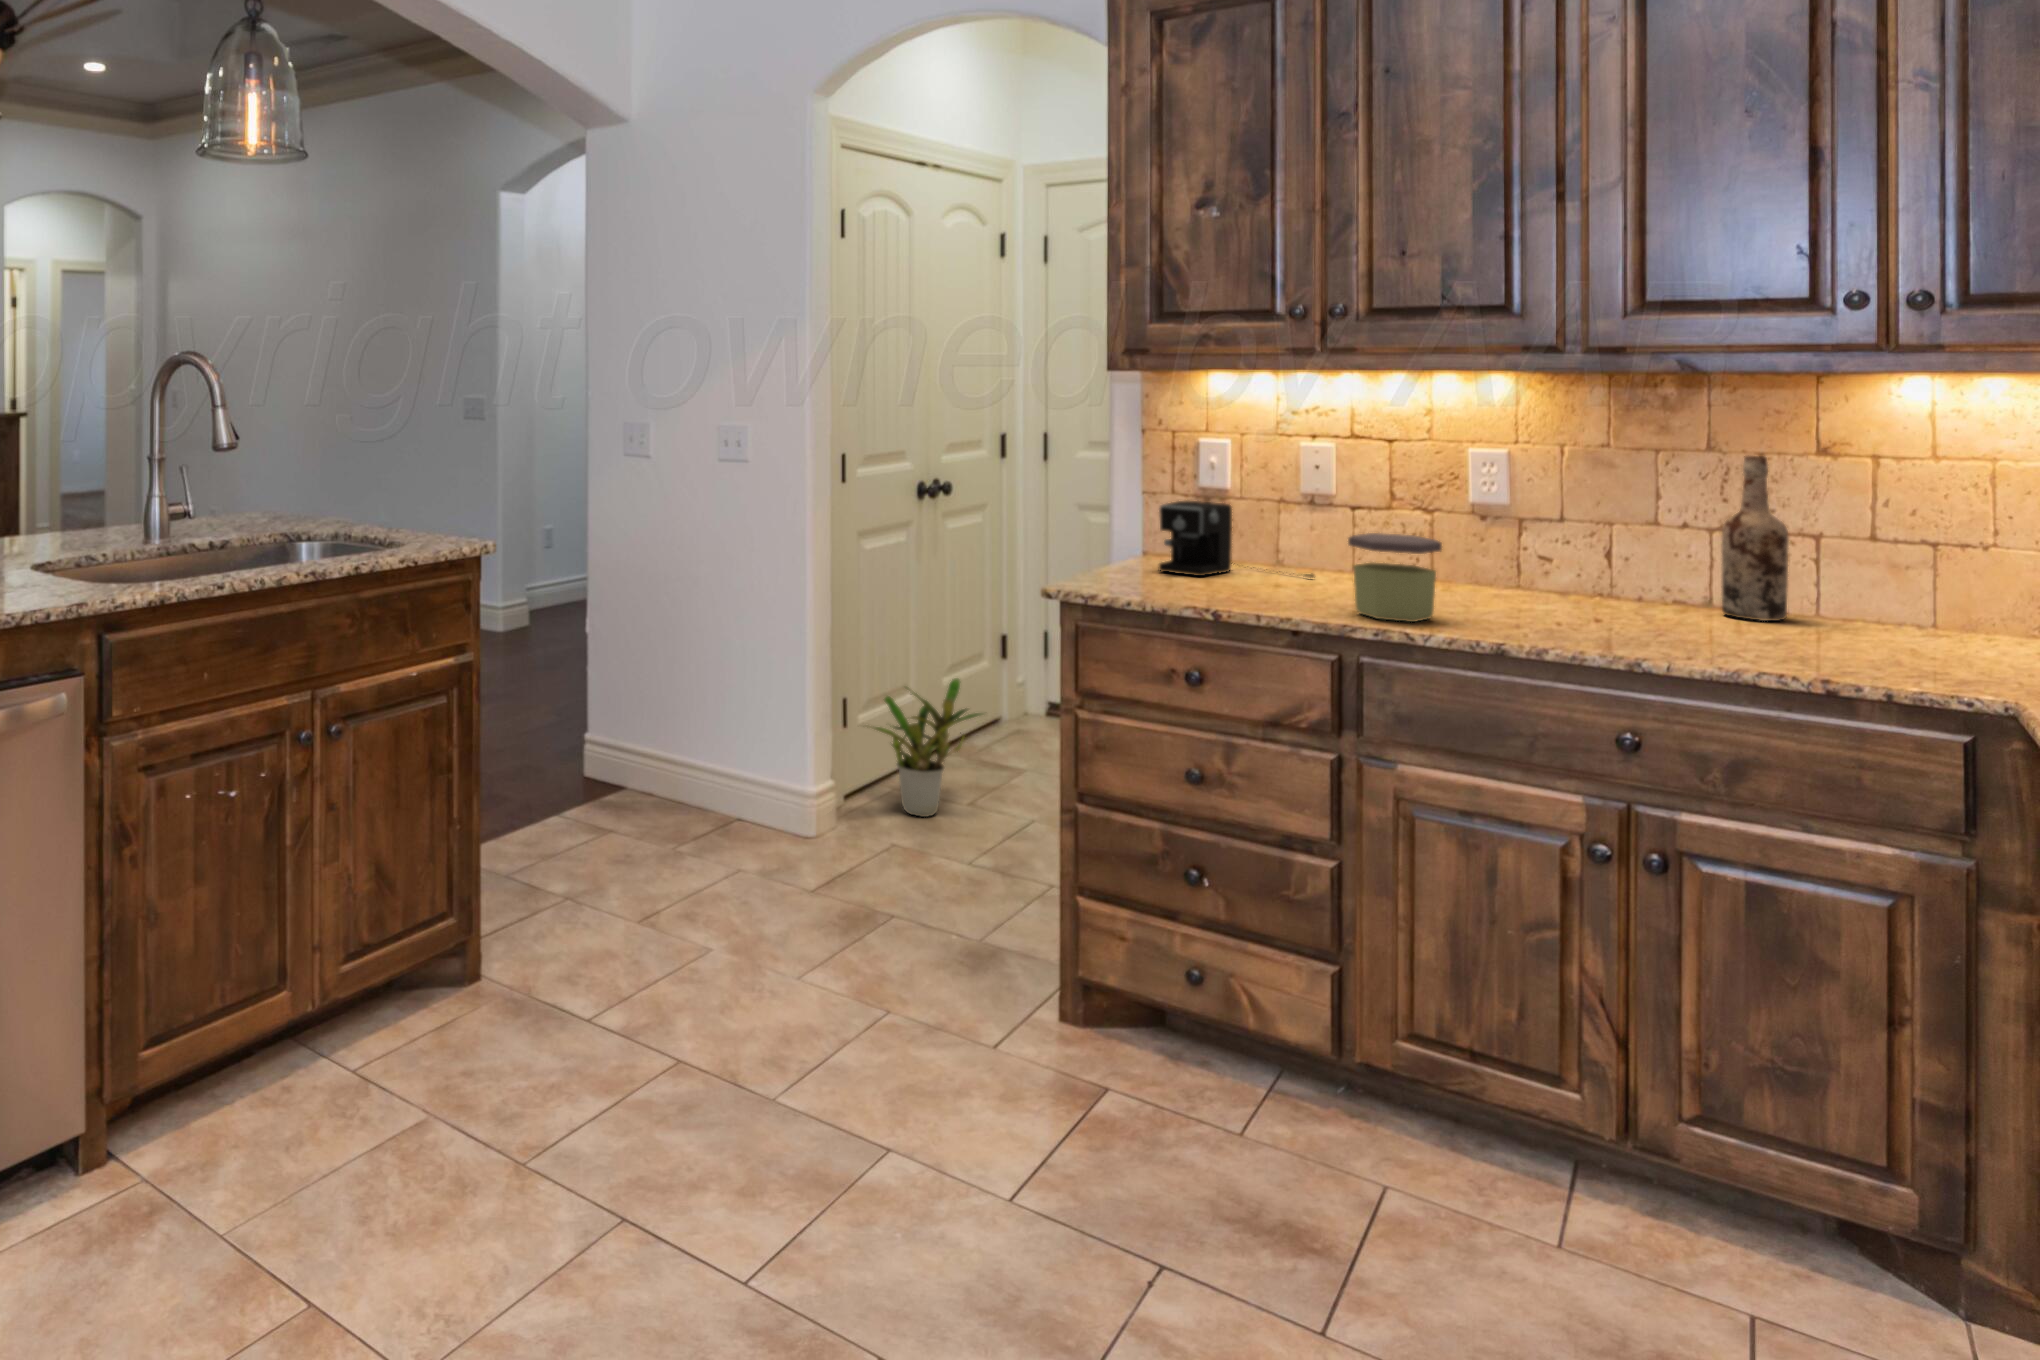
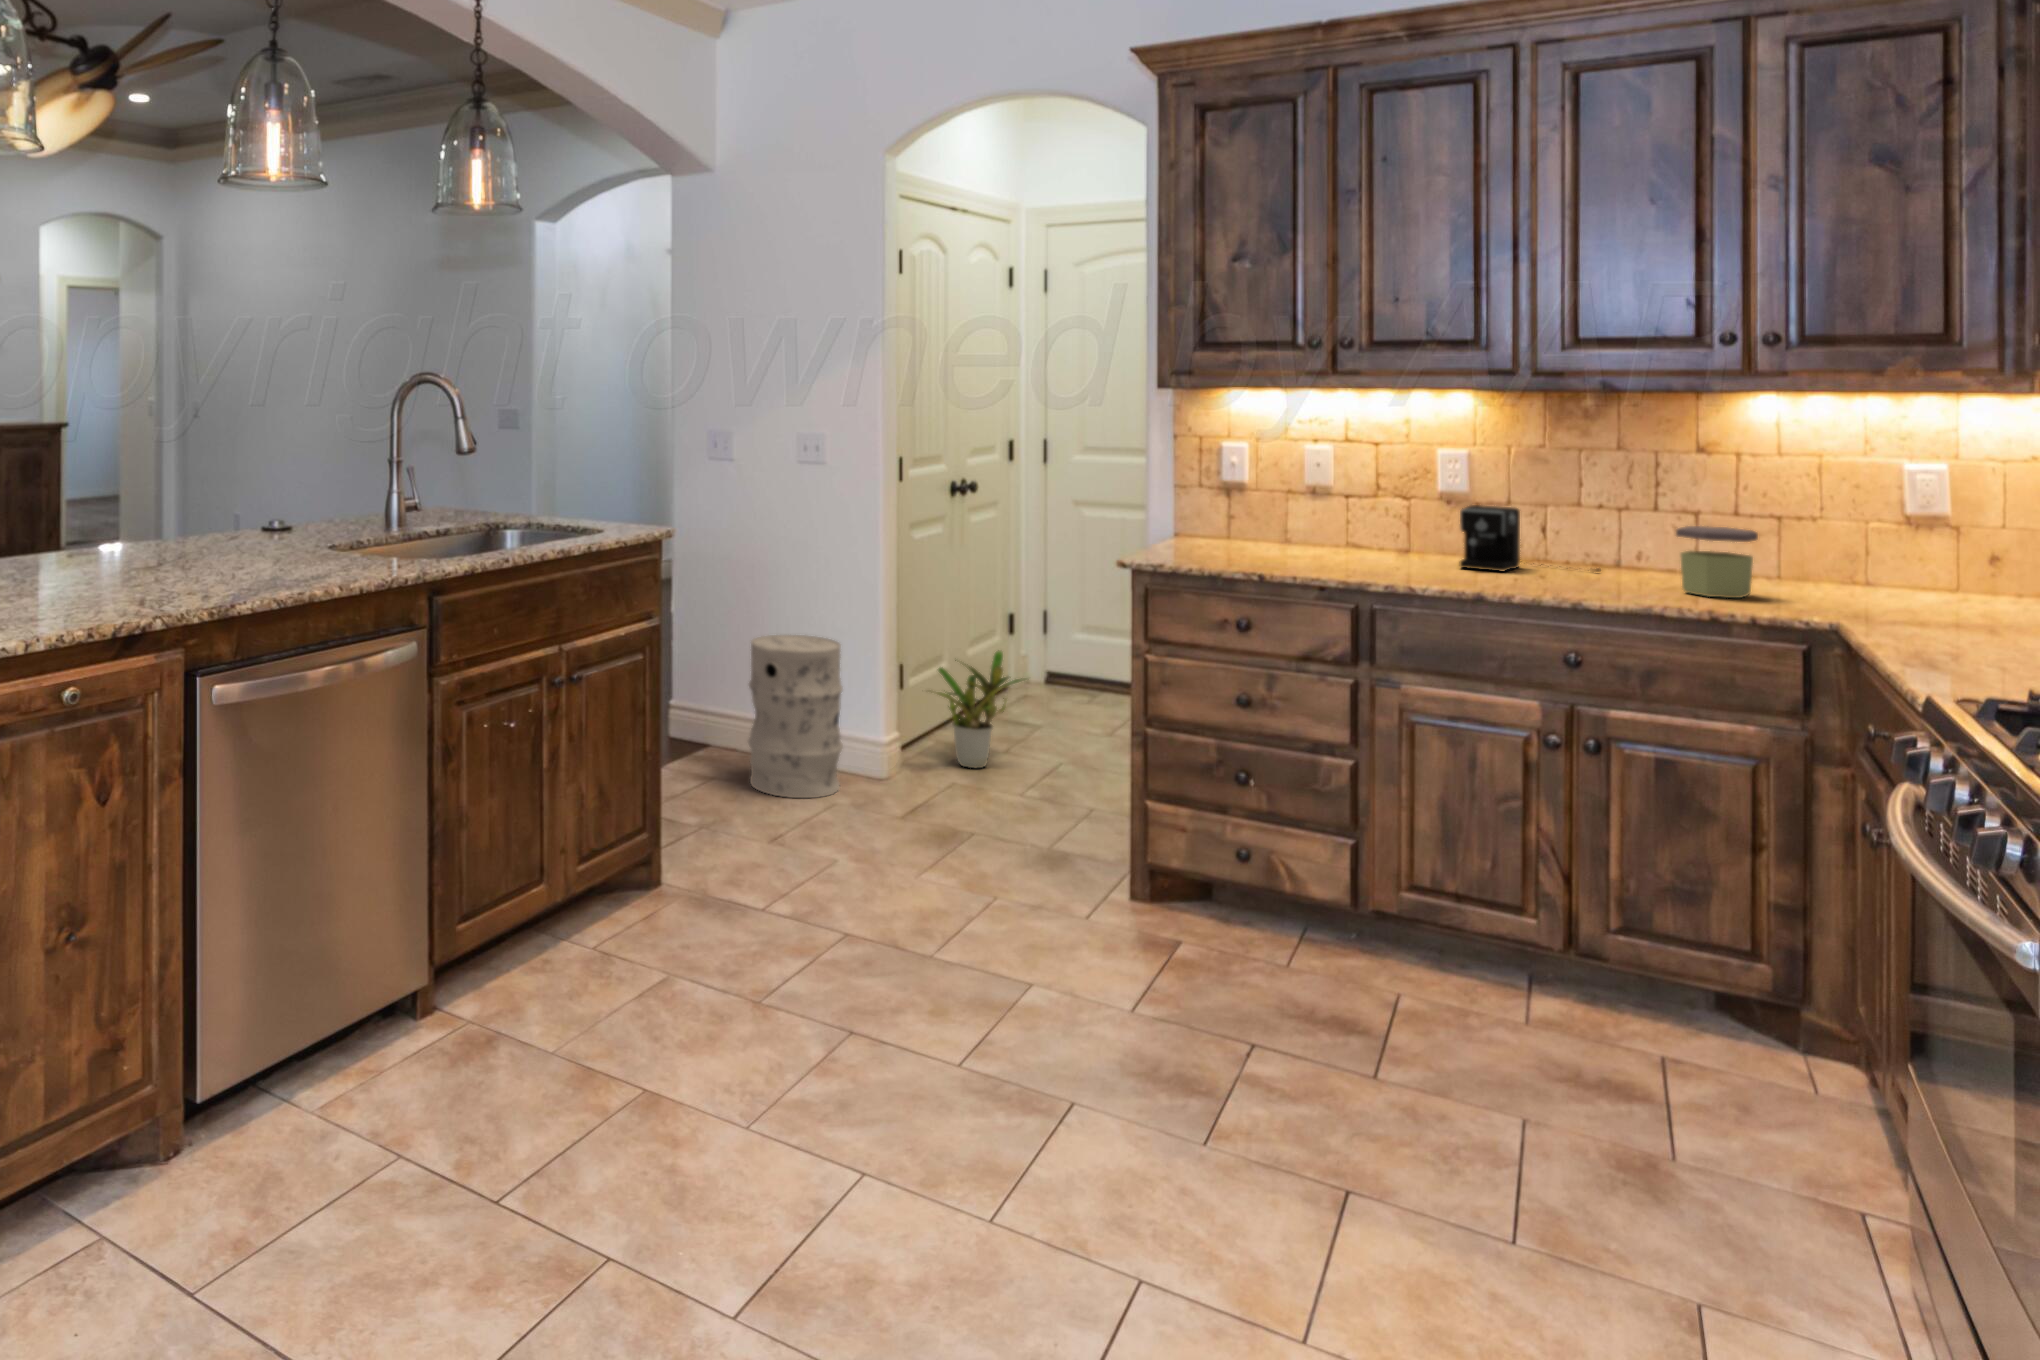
wine bottle: present [1721,456,1789,621] -> none [1629,452,1676,575]
coffee maker: present [1159,501,1315,578] -> present [1460,505,1600,572]
jar: present [1348,533,1442,622] -> present [1676,526,1758,598]
trash can: none [648,658,758,852] -> present [748,635,843,798]

